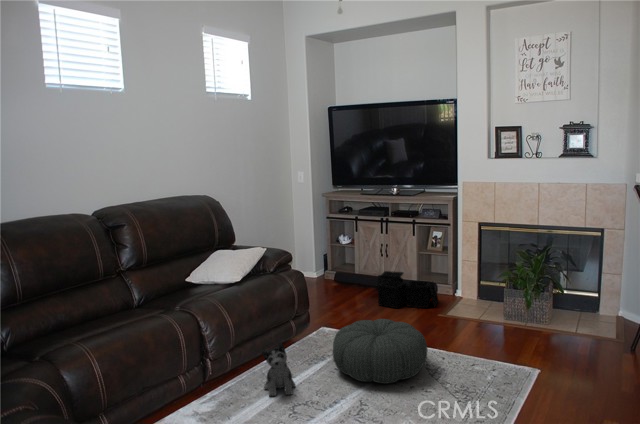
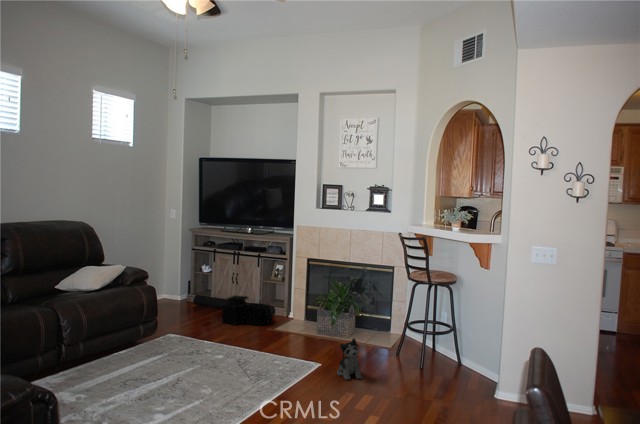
pouf: present [333,319,427,384] -> none [159,327,239,377]
plush toy: present [262,342,295,396] -> present [337,338,362,380]

